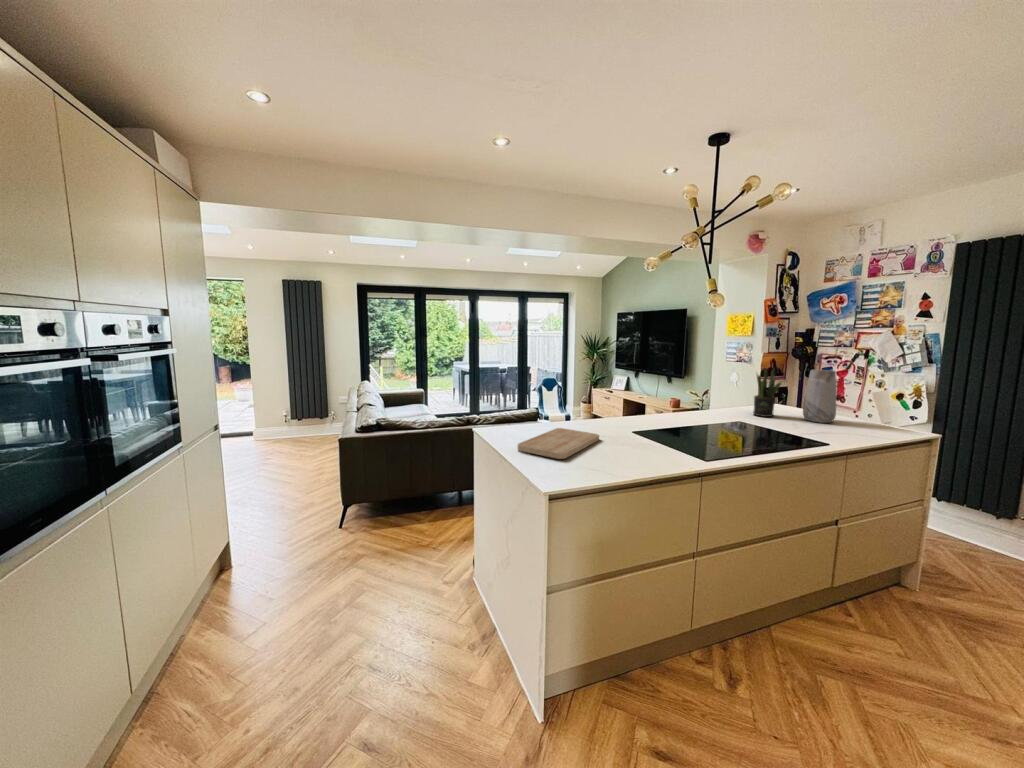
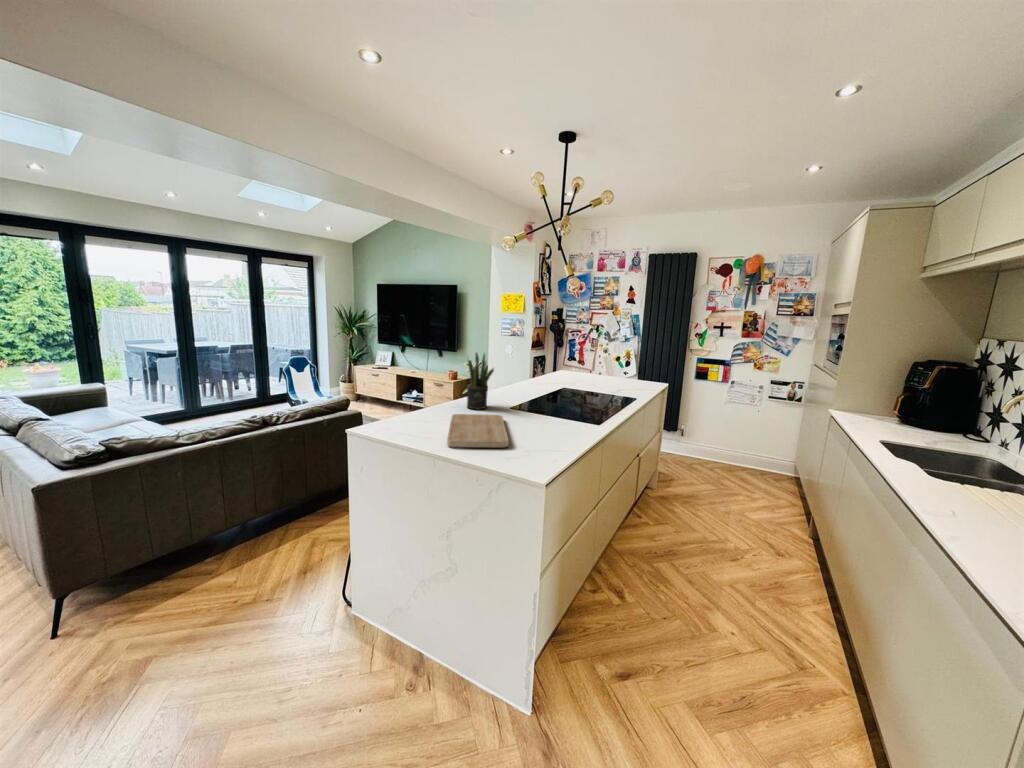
potted plant: present [753,369,782,417] -> present [467,353,494,409]
vase: present [803,370,837,423] -> none [595,342,615,382]

